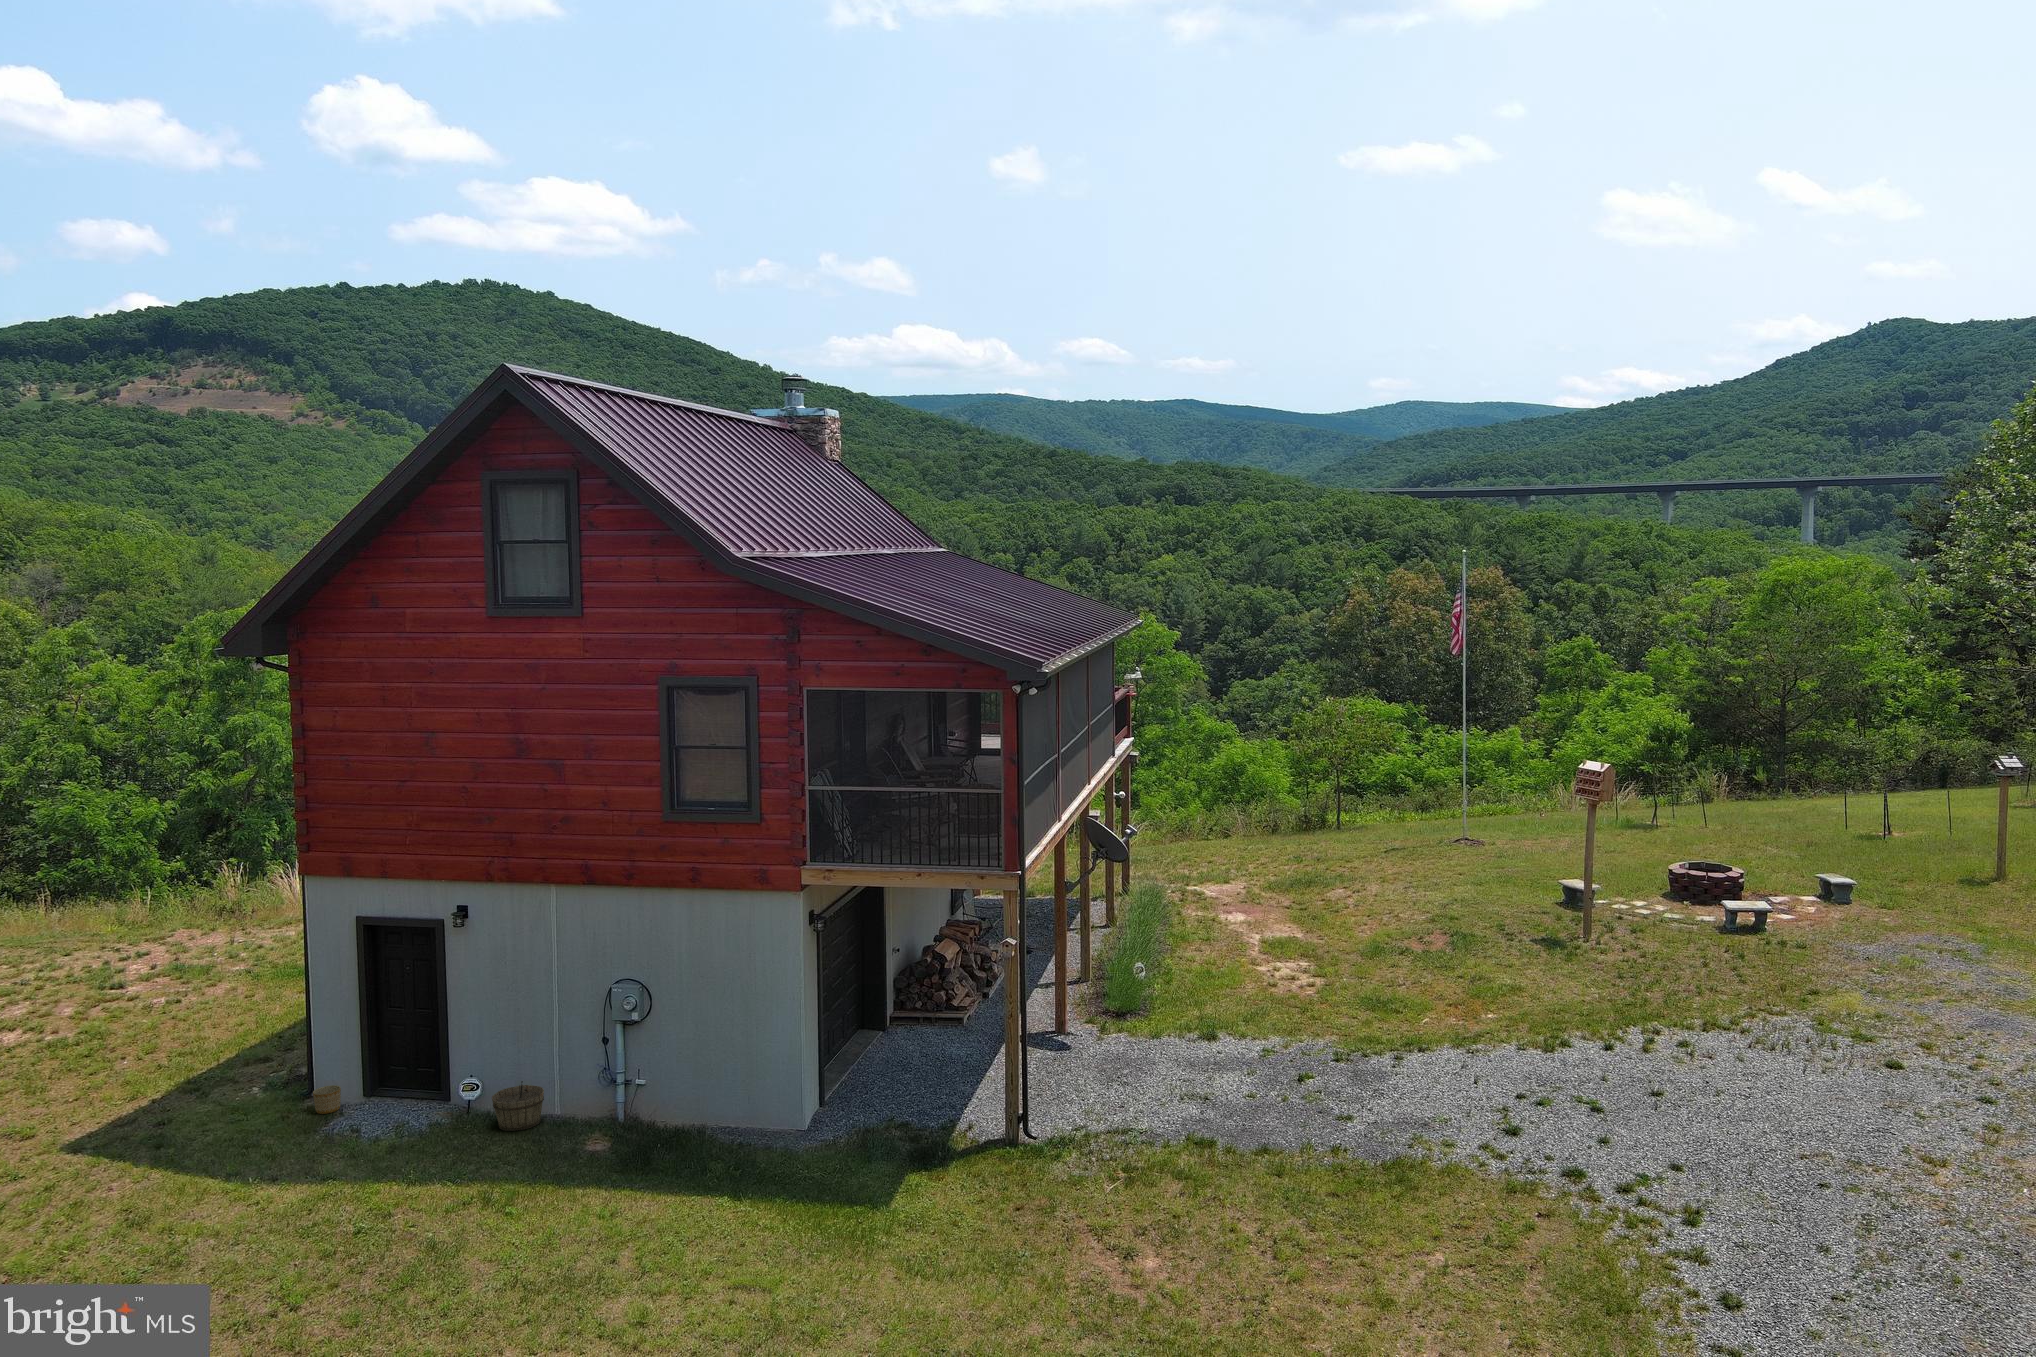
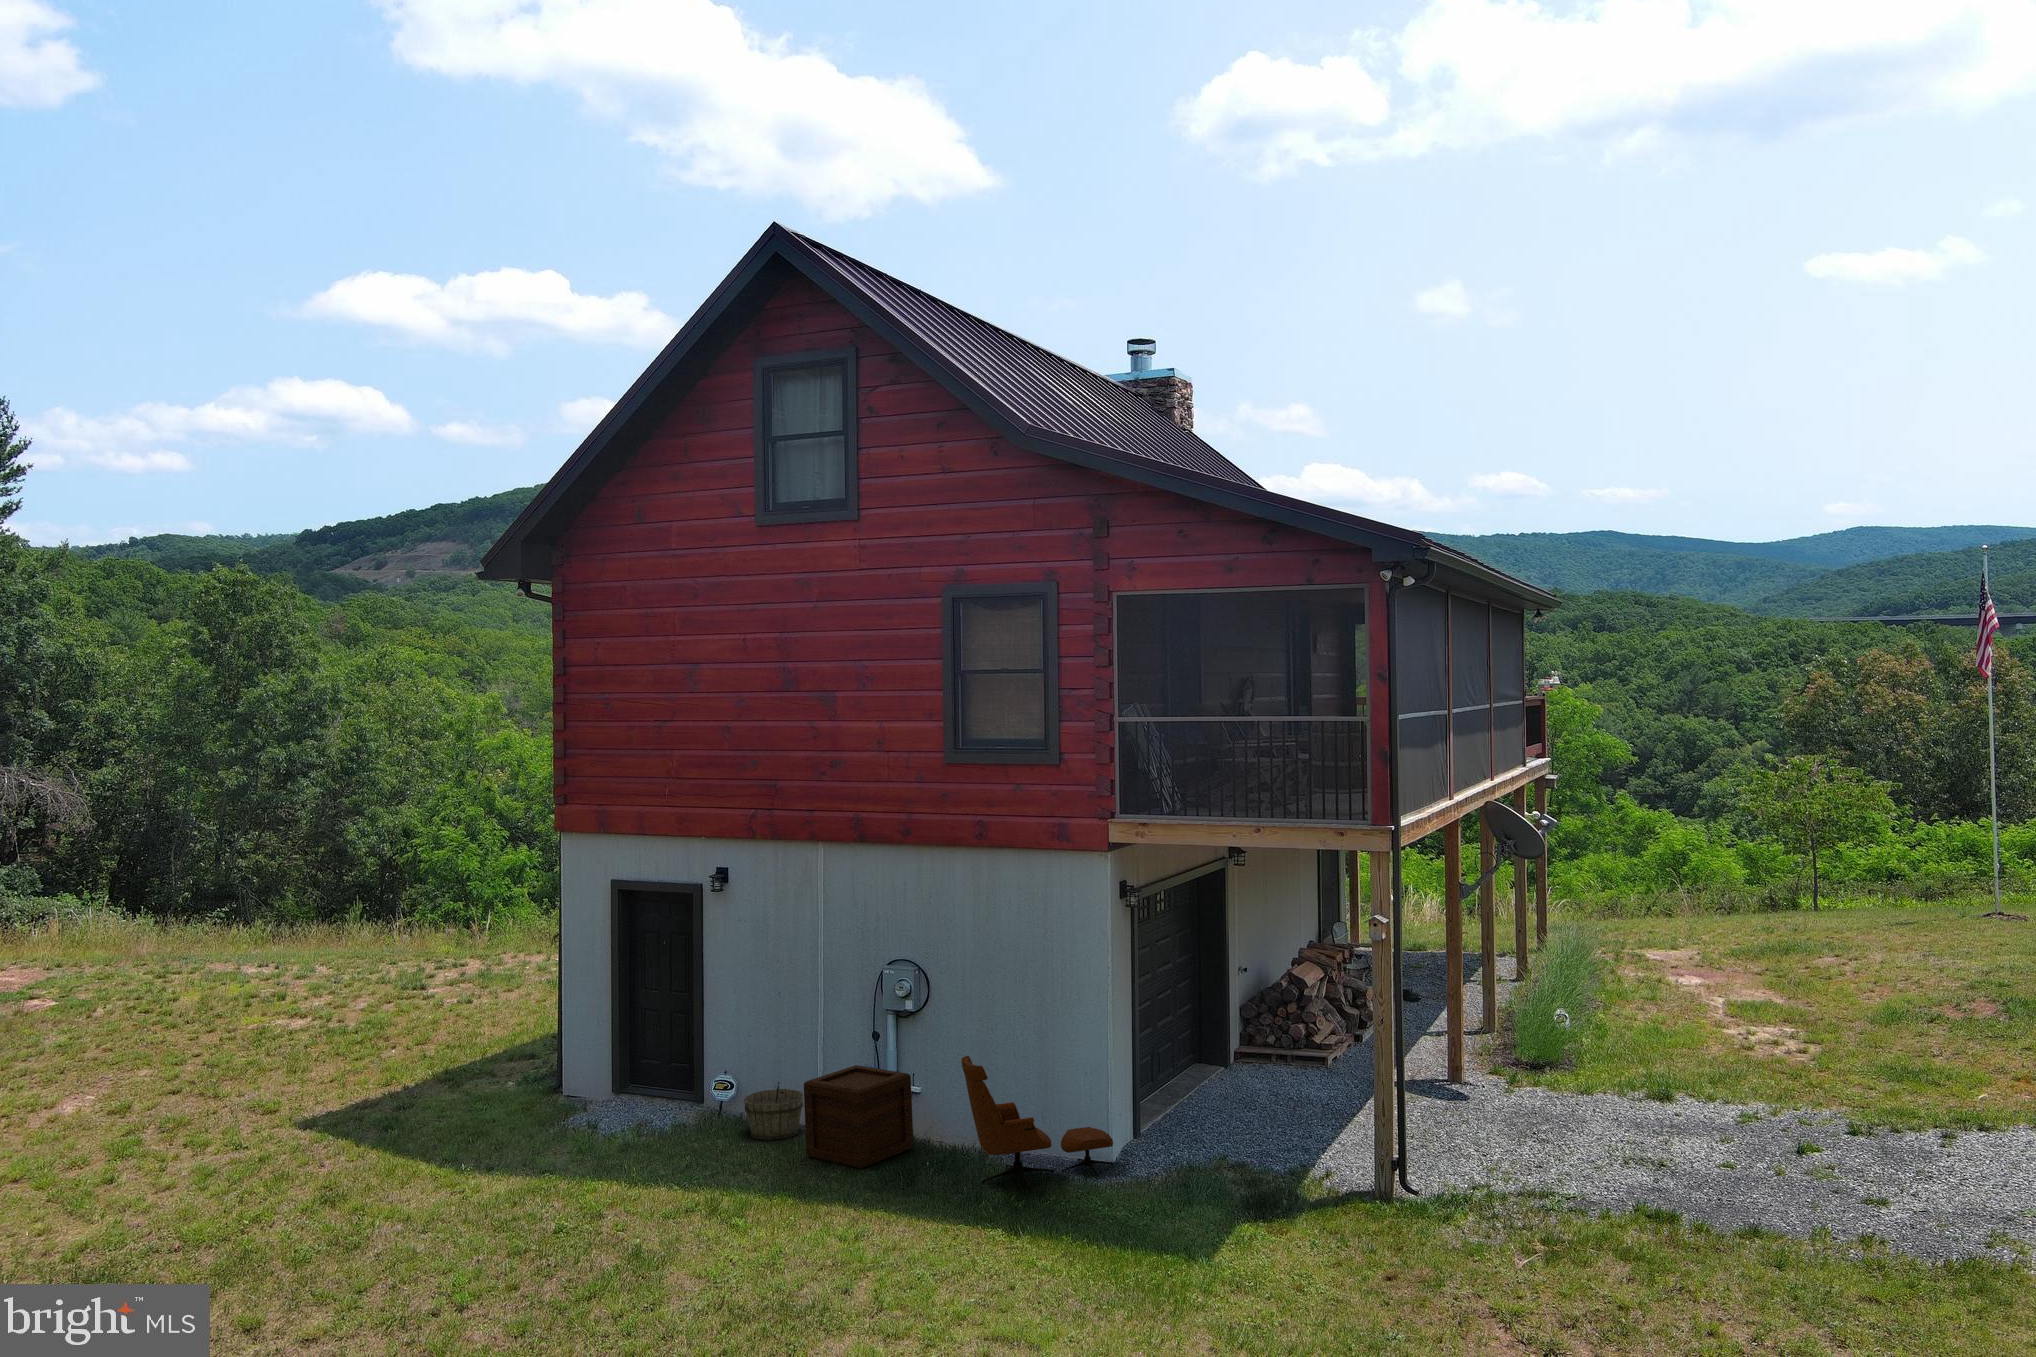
lounge chair: none [689,1059,810,1161] -> present [961,1056,1113,1189]
wooden crate: none [550,1064,644,1153] -> present [804,1065,914,1169]
planter: present [313,1085,341,1114] -> none [562,1080,592,1110]

